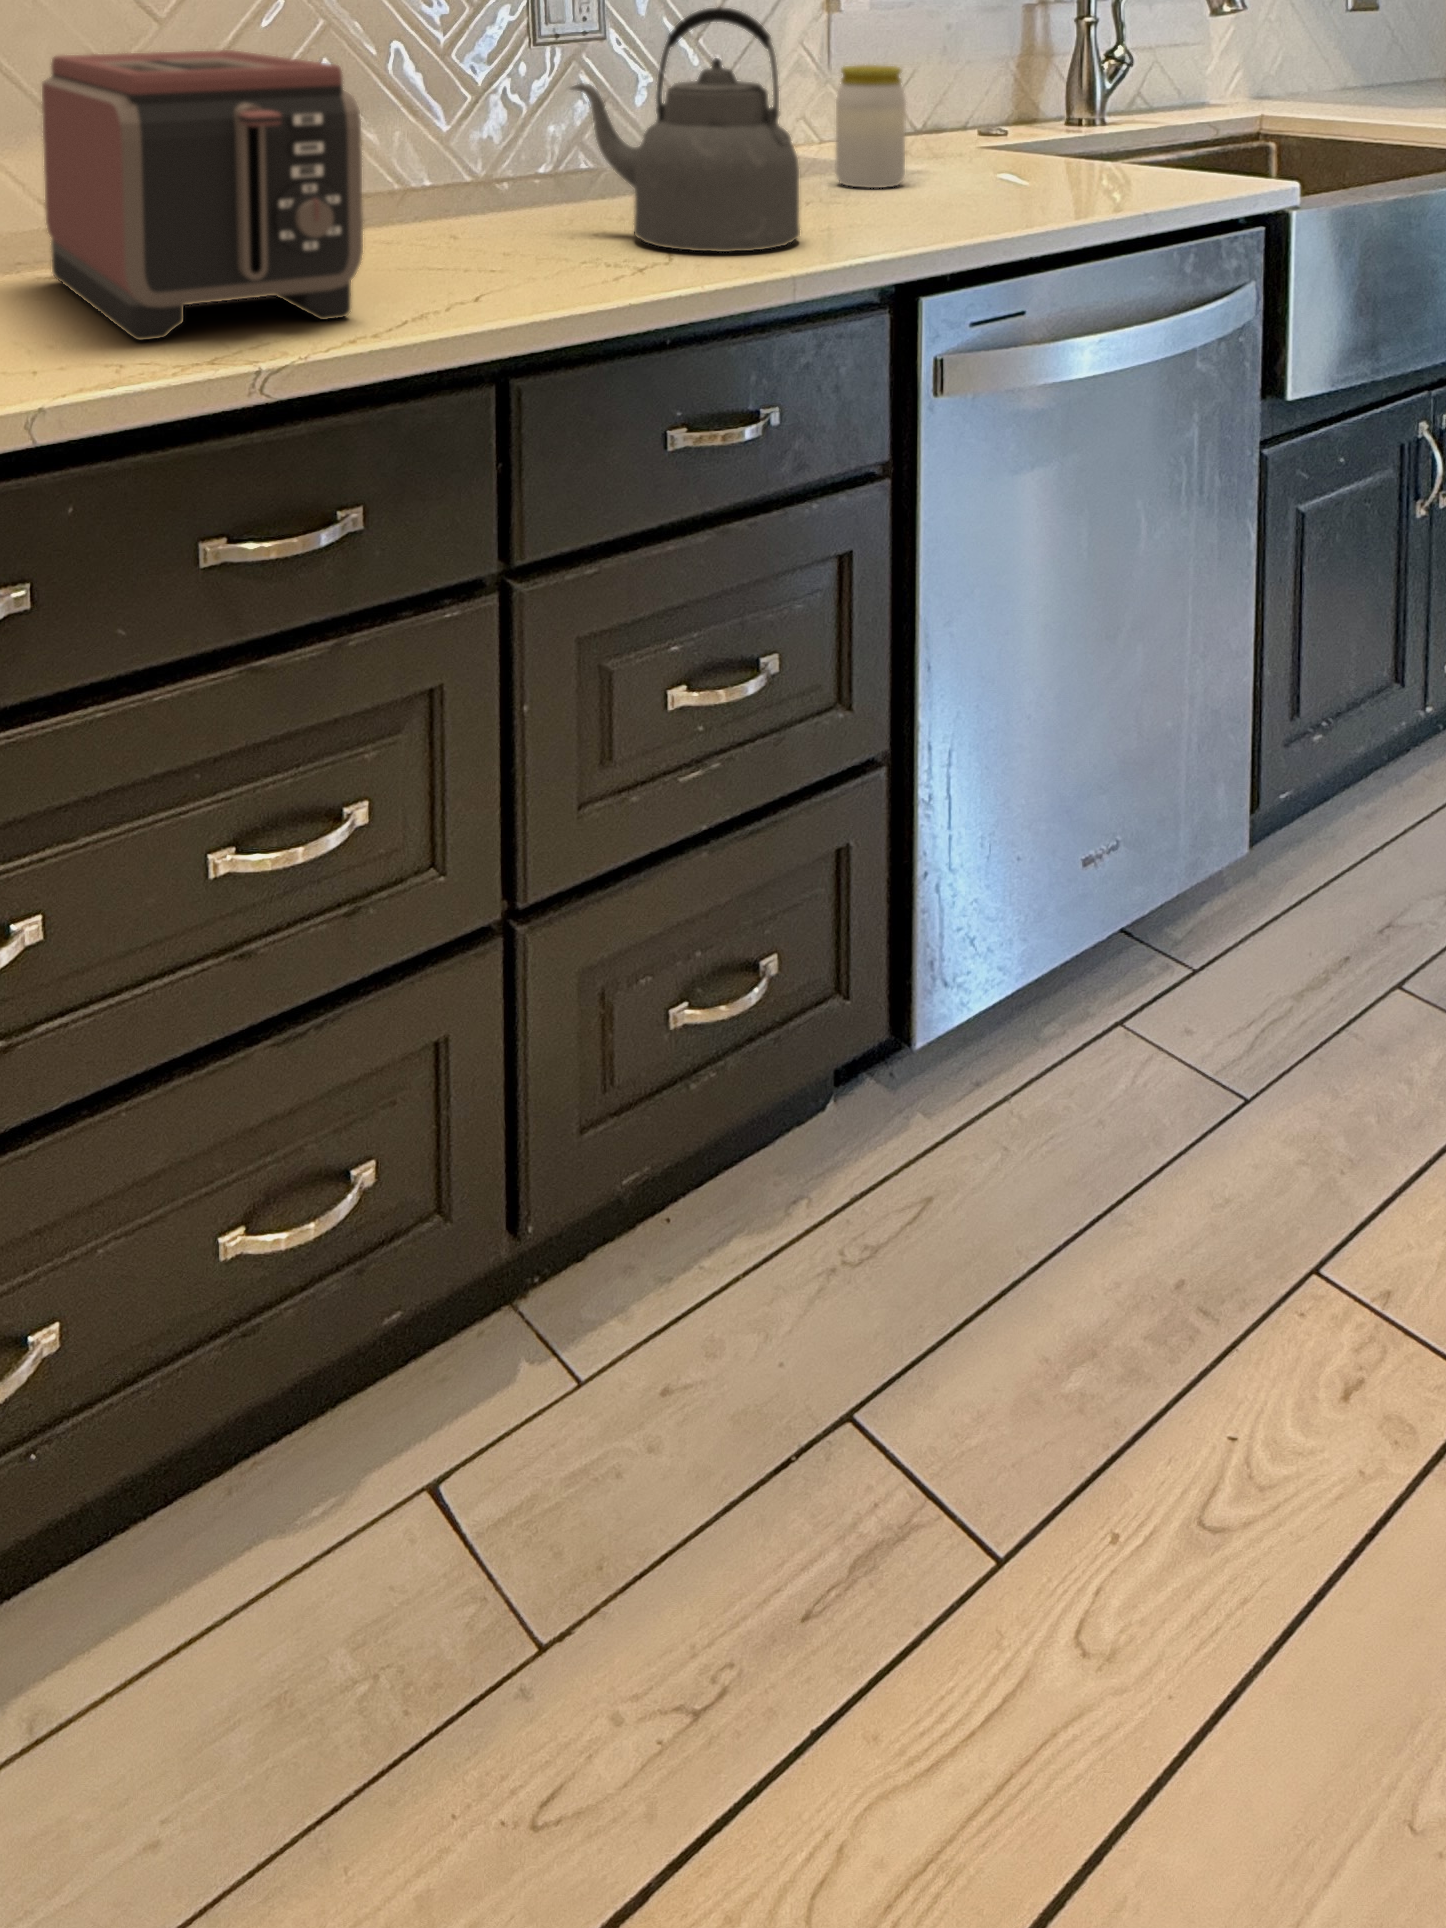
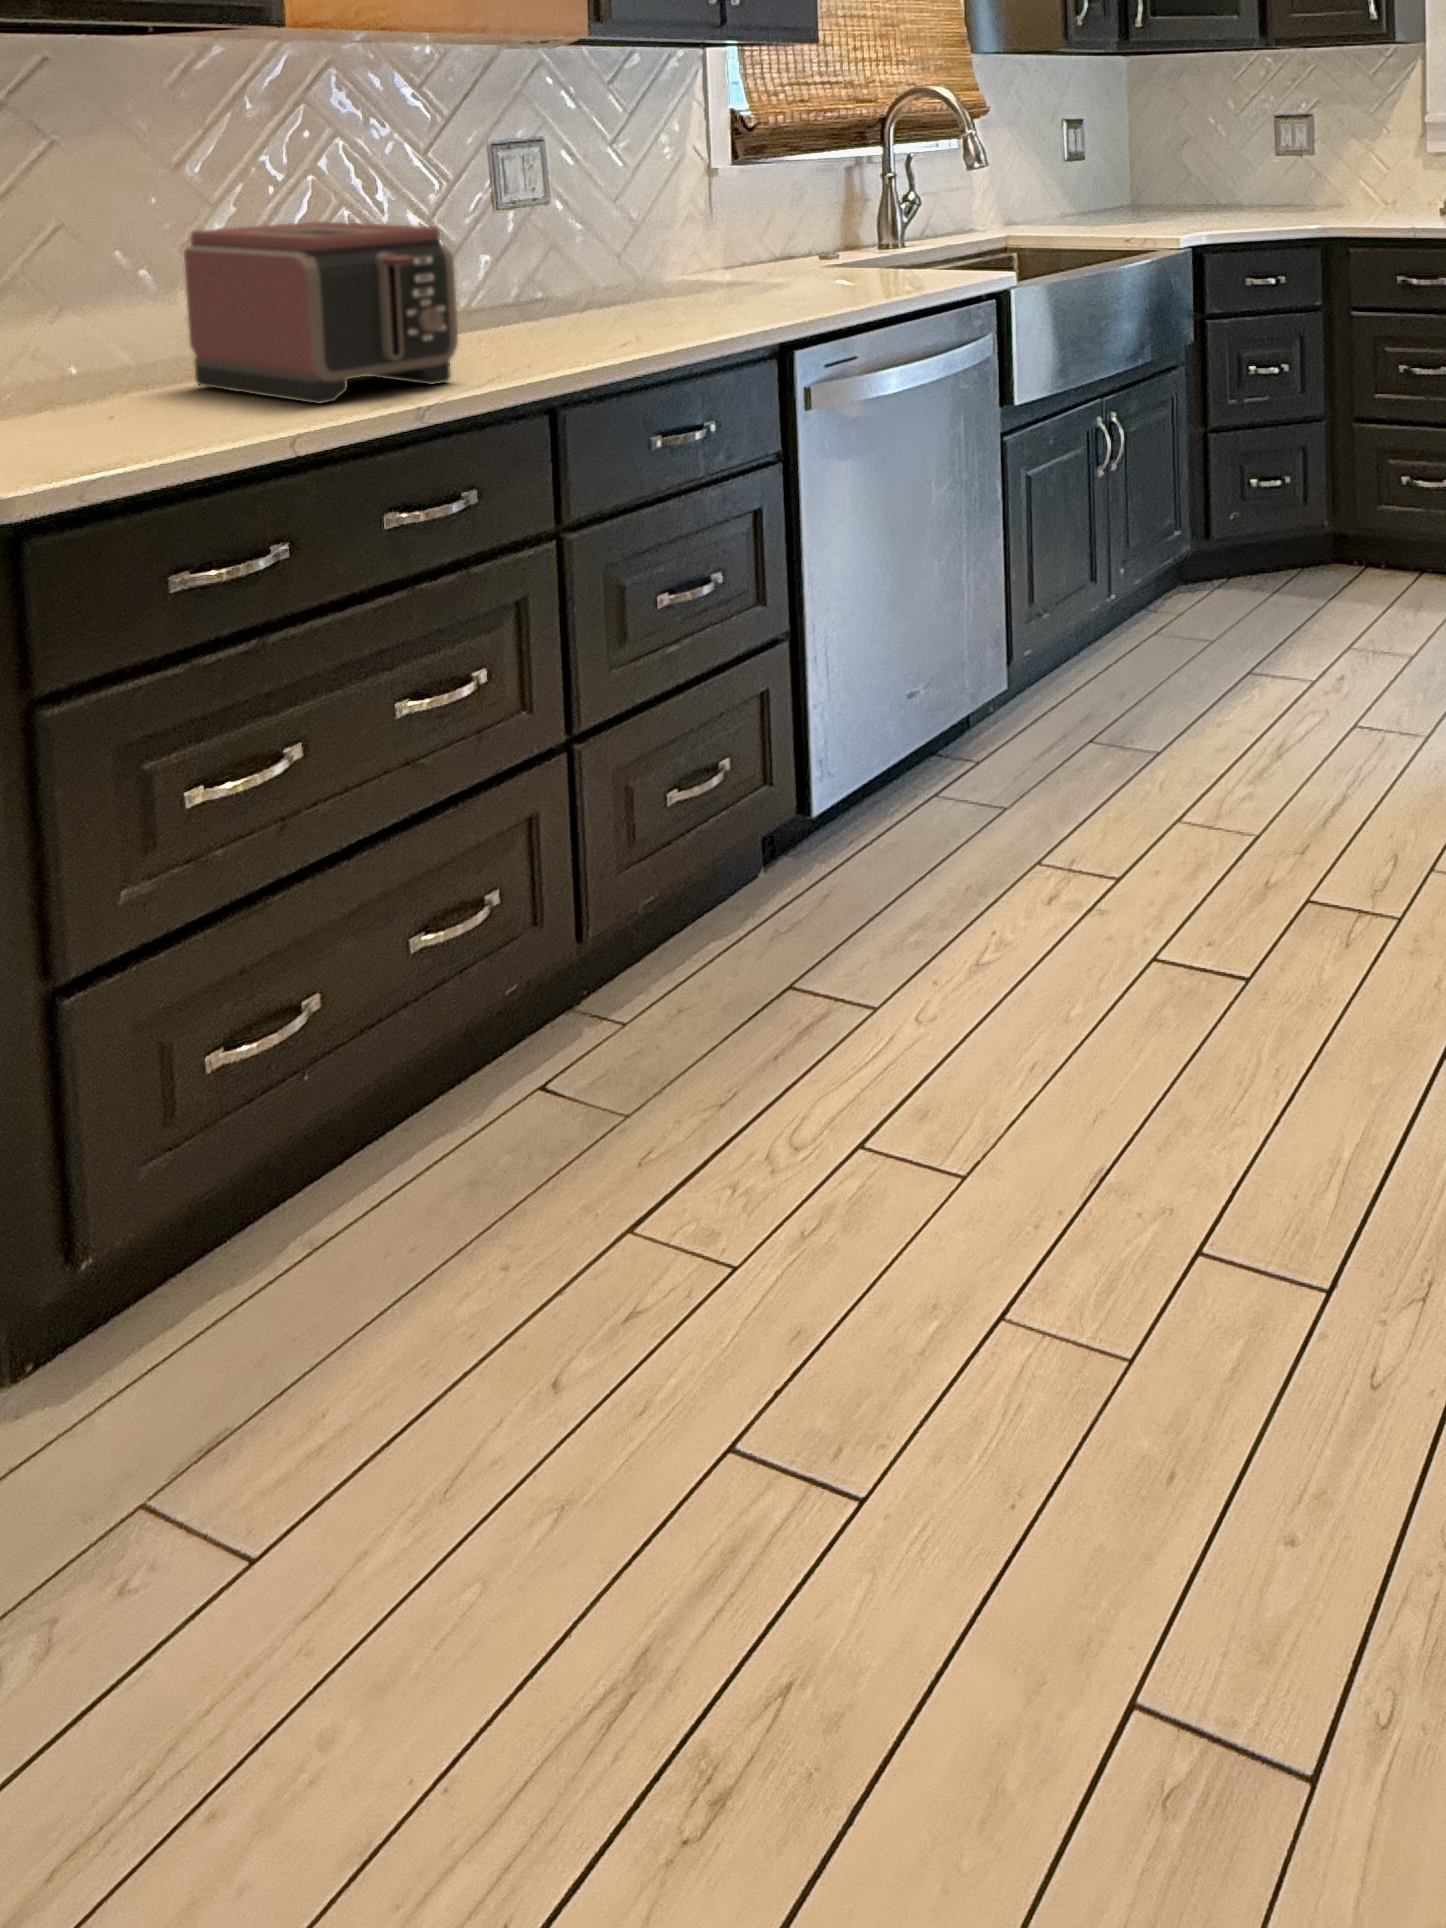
kettle: present [571,7,800,252] -> none [551,180,716,334]
jar: present [835,65,906,188] -> none [724,213,774,295]

